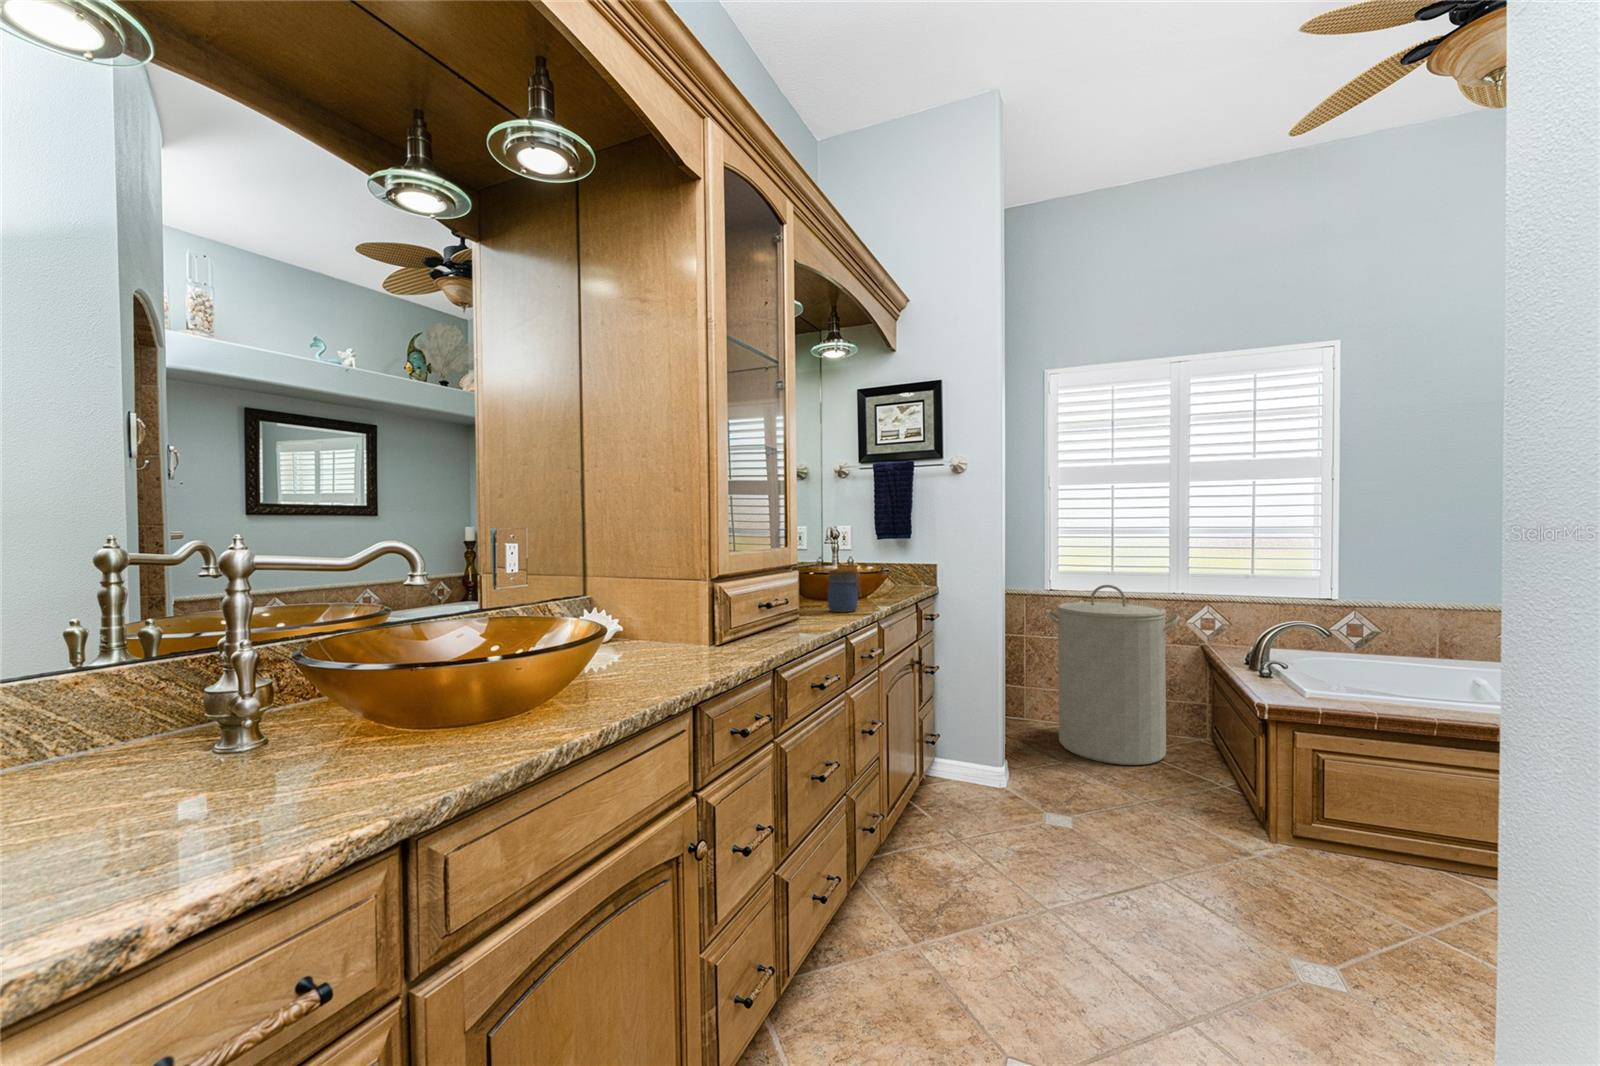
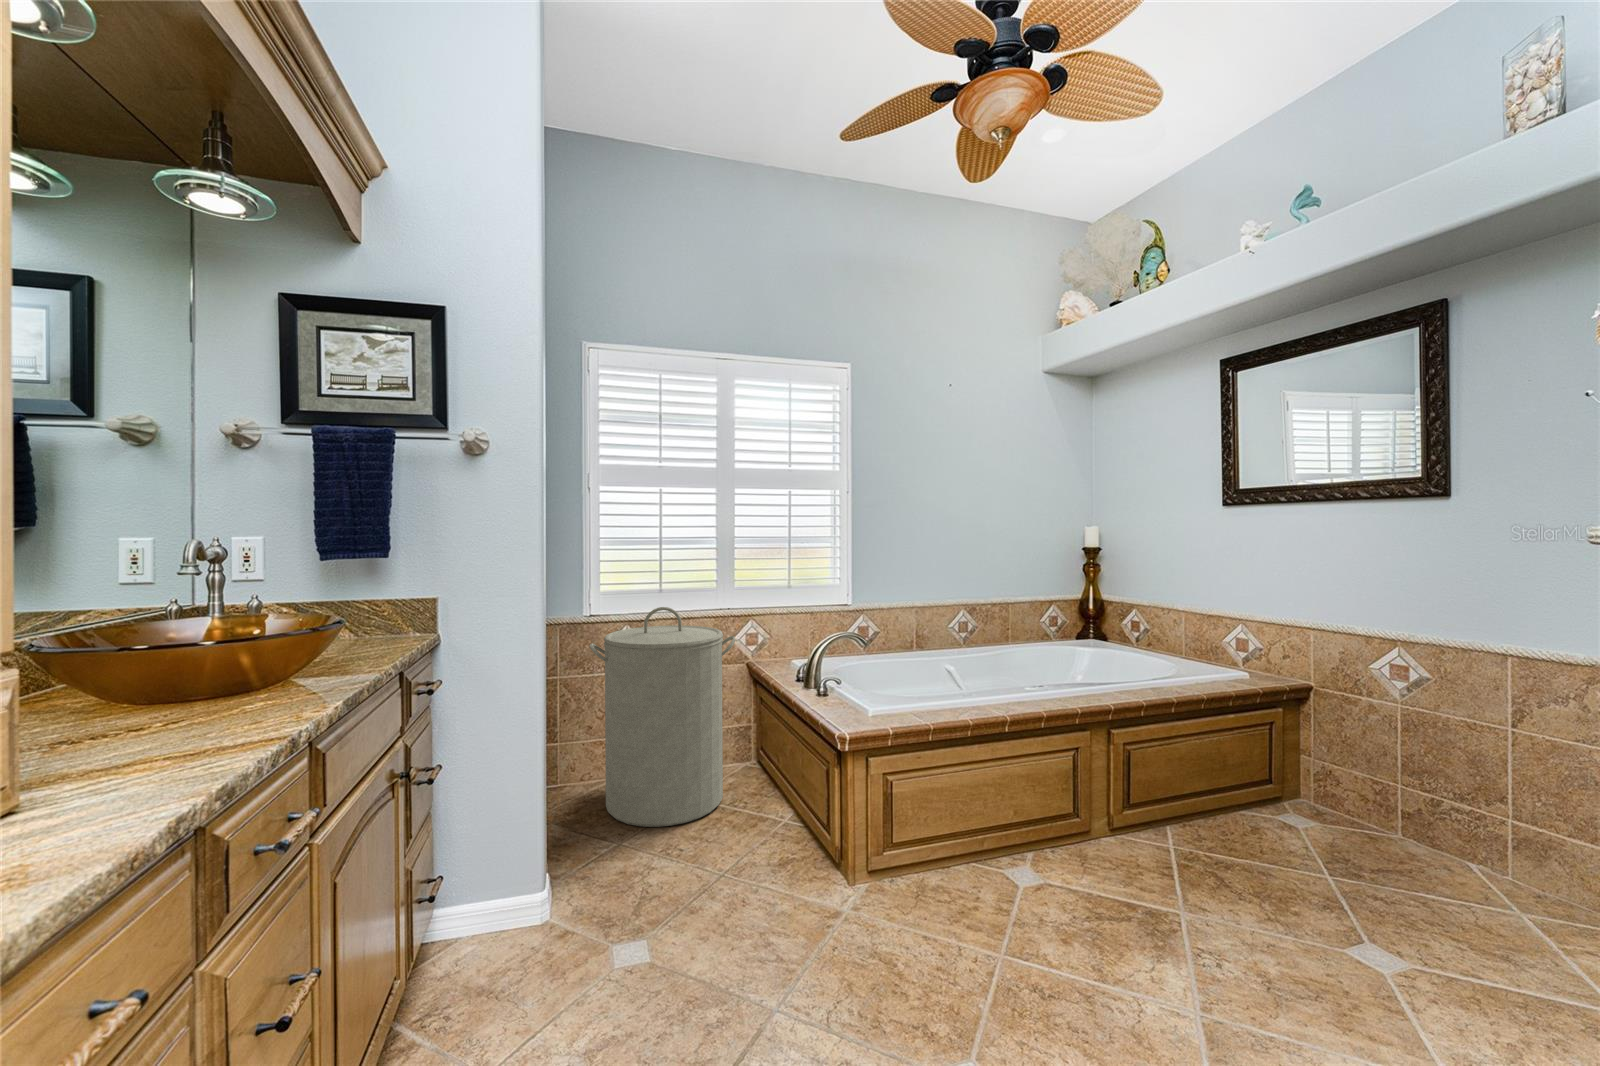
jar: present [828,568,861,612] -> none [165,636,269,742]

